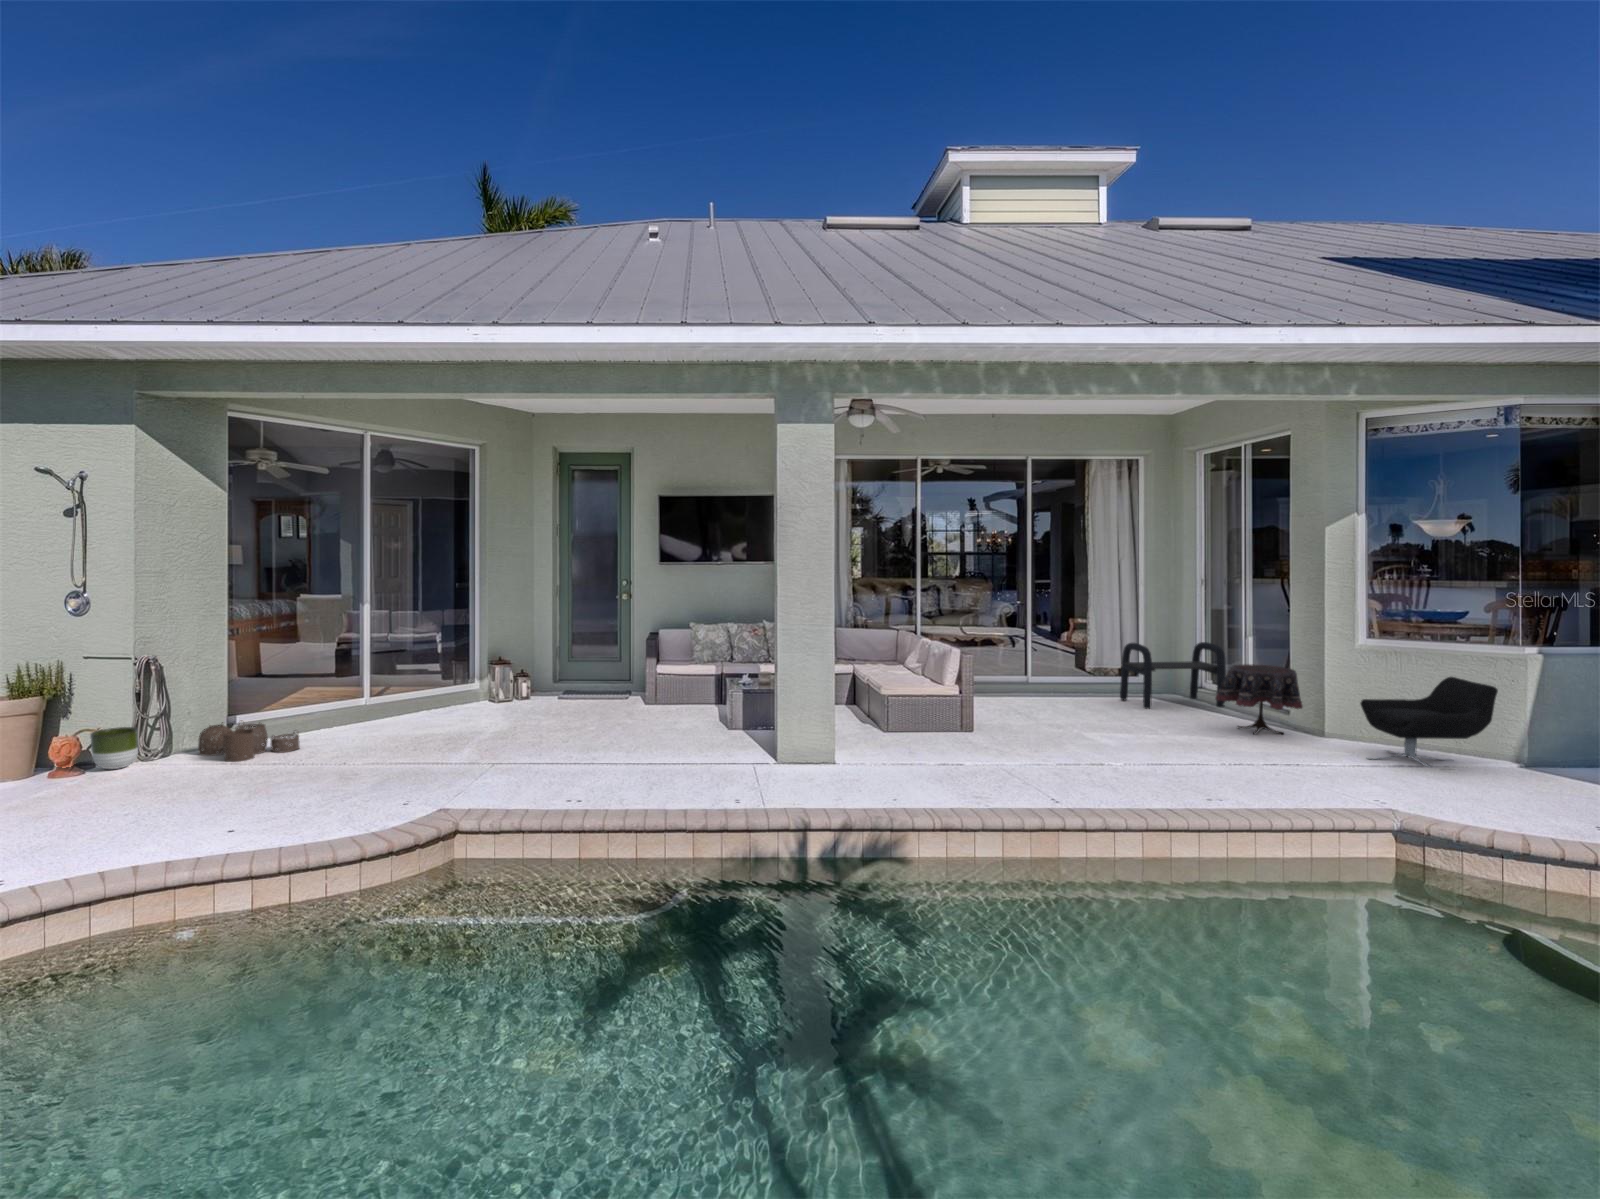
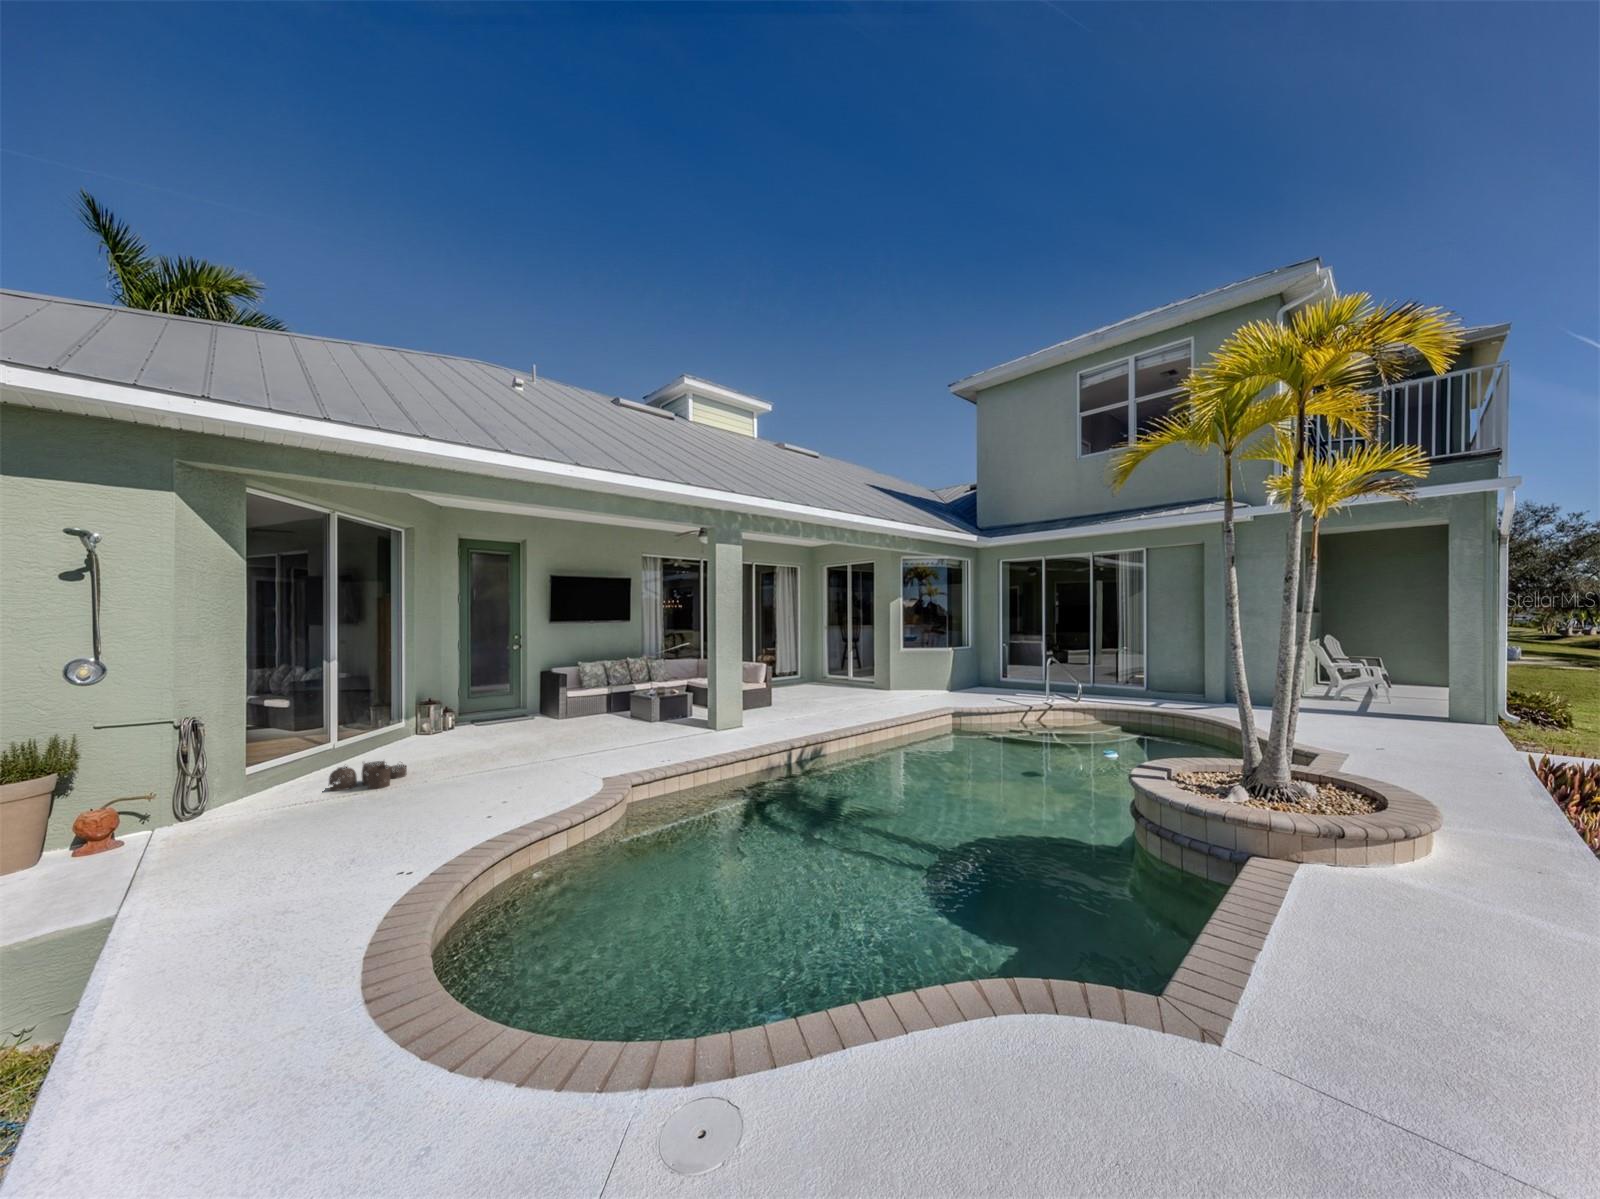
bench: present [1120,642,1226,709] -> none [798,651,842,685]
side table: present [1215,664,1303,735] -> none [854,660,887,690]
lounge chair: present [1361,677,1498,767] -> none [909,659,952,695]
planter: present [90,727,138,769] -> none [273,777,309,811]

